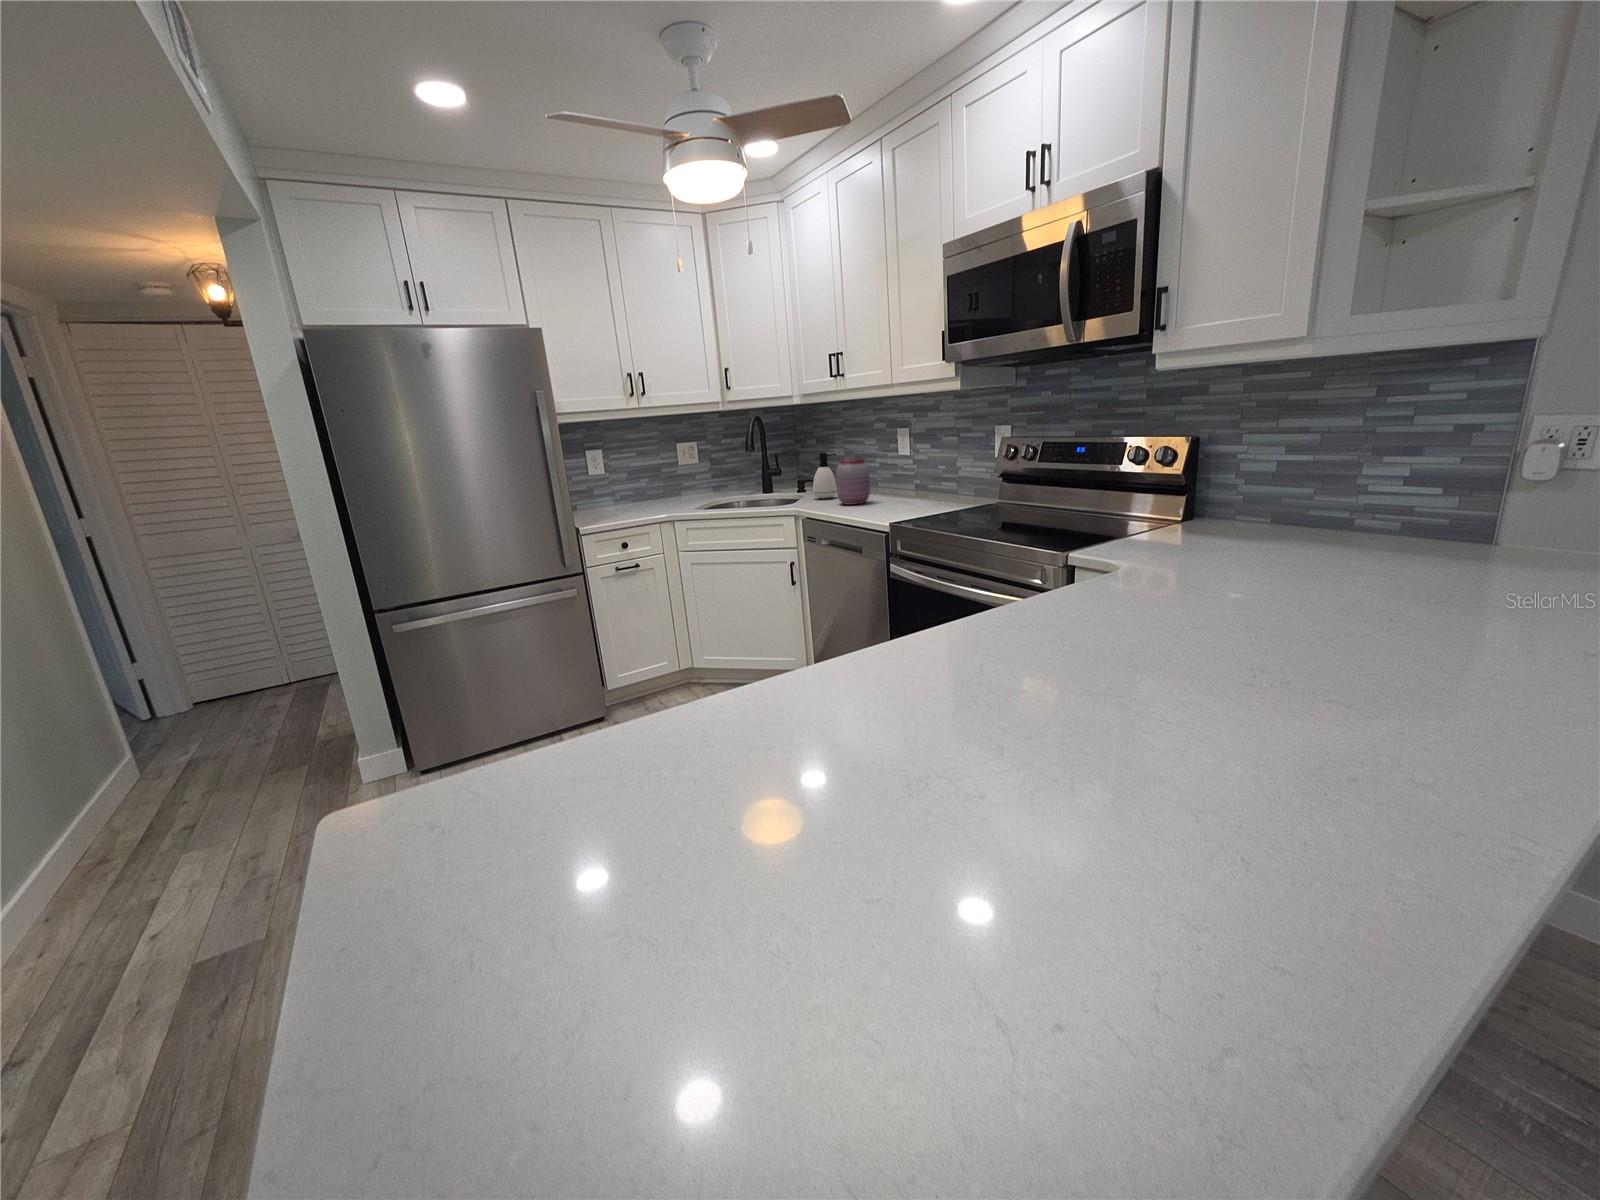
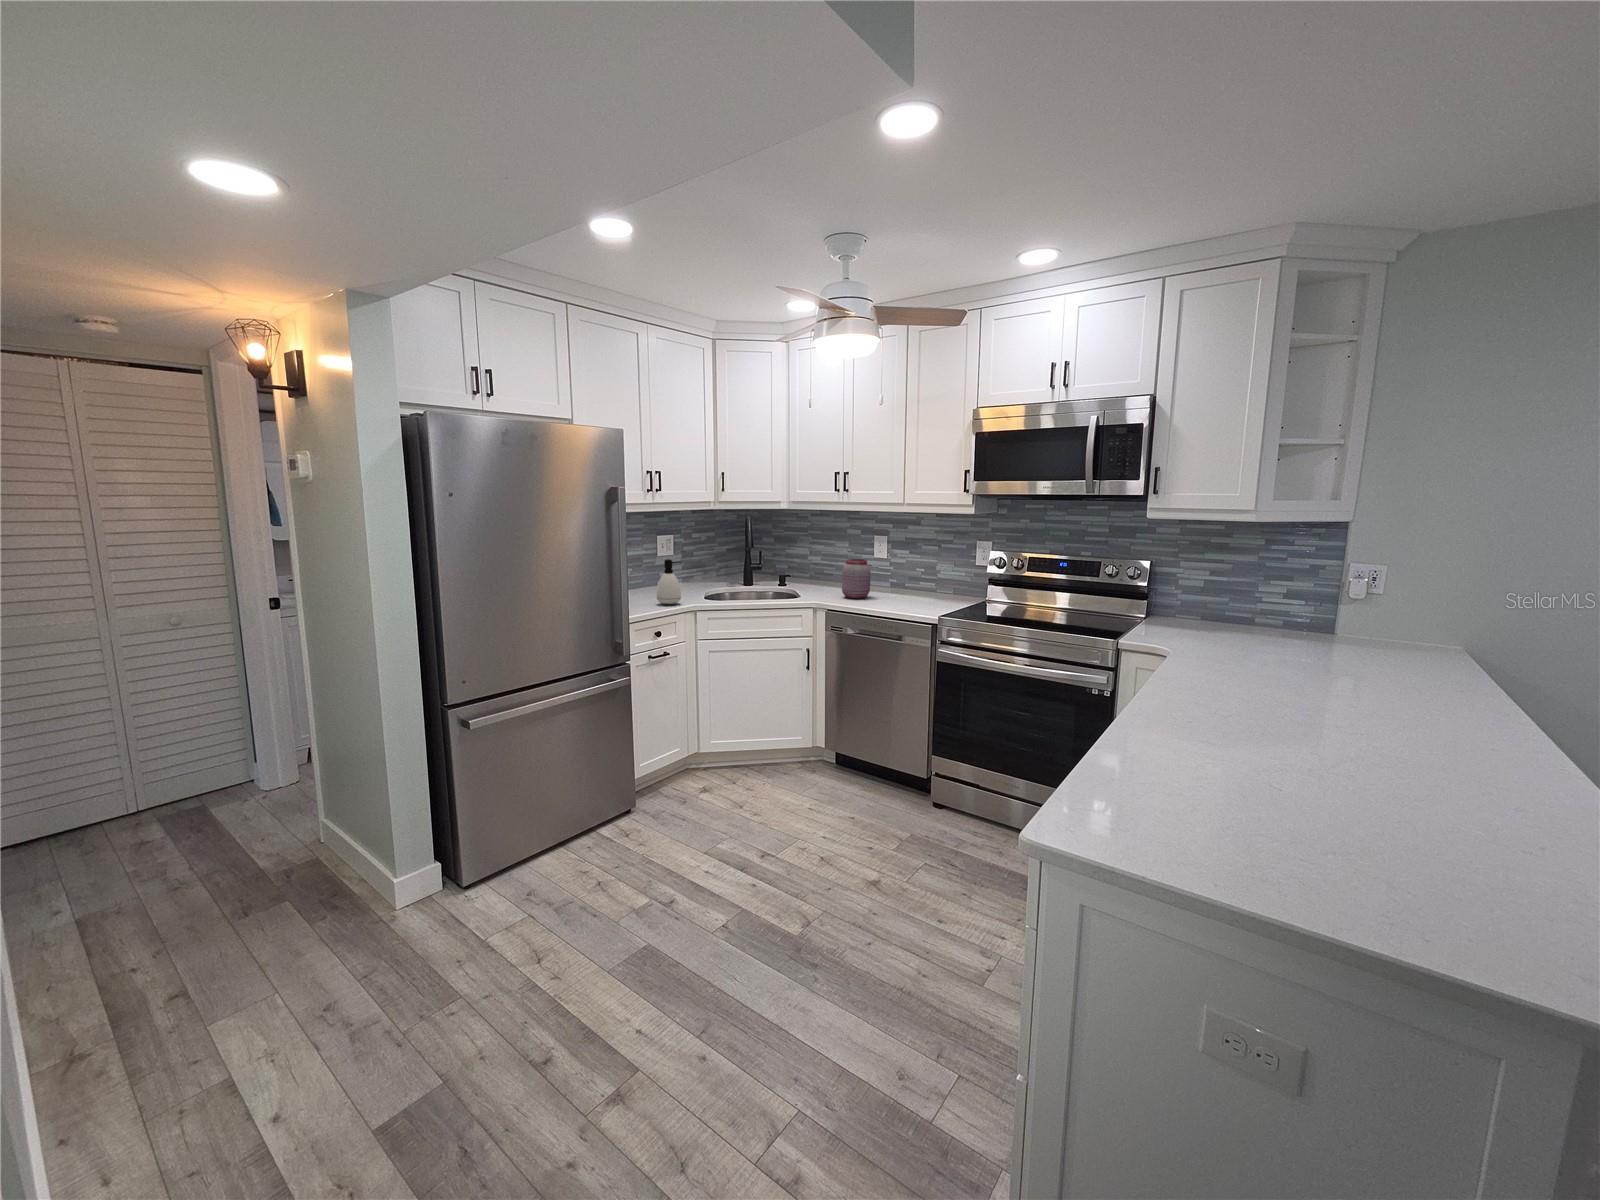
soap dispenser: present [813,453,837,498] -> present [657,559,681,604]

